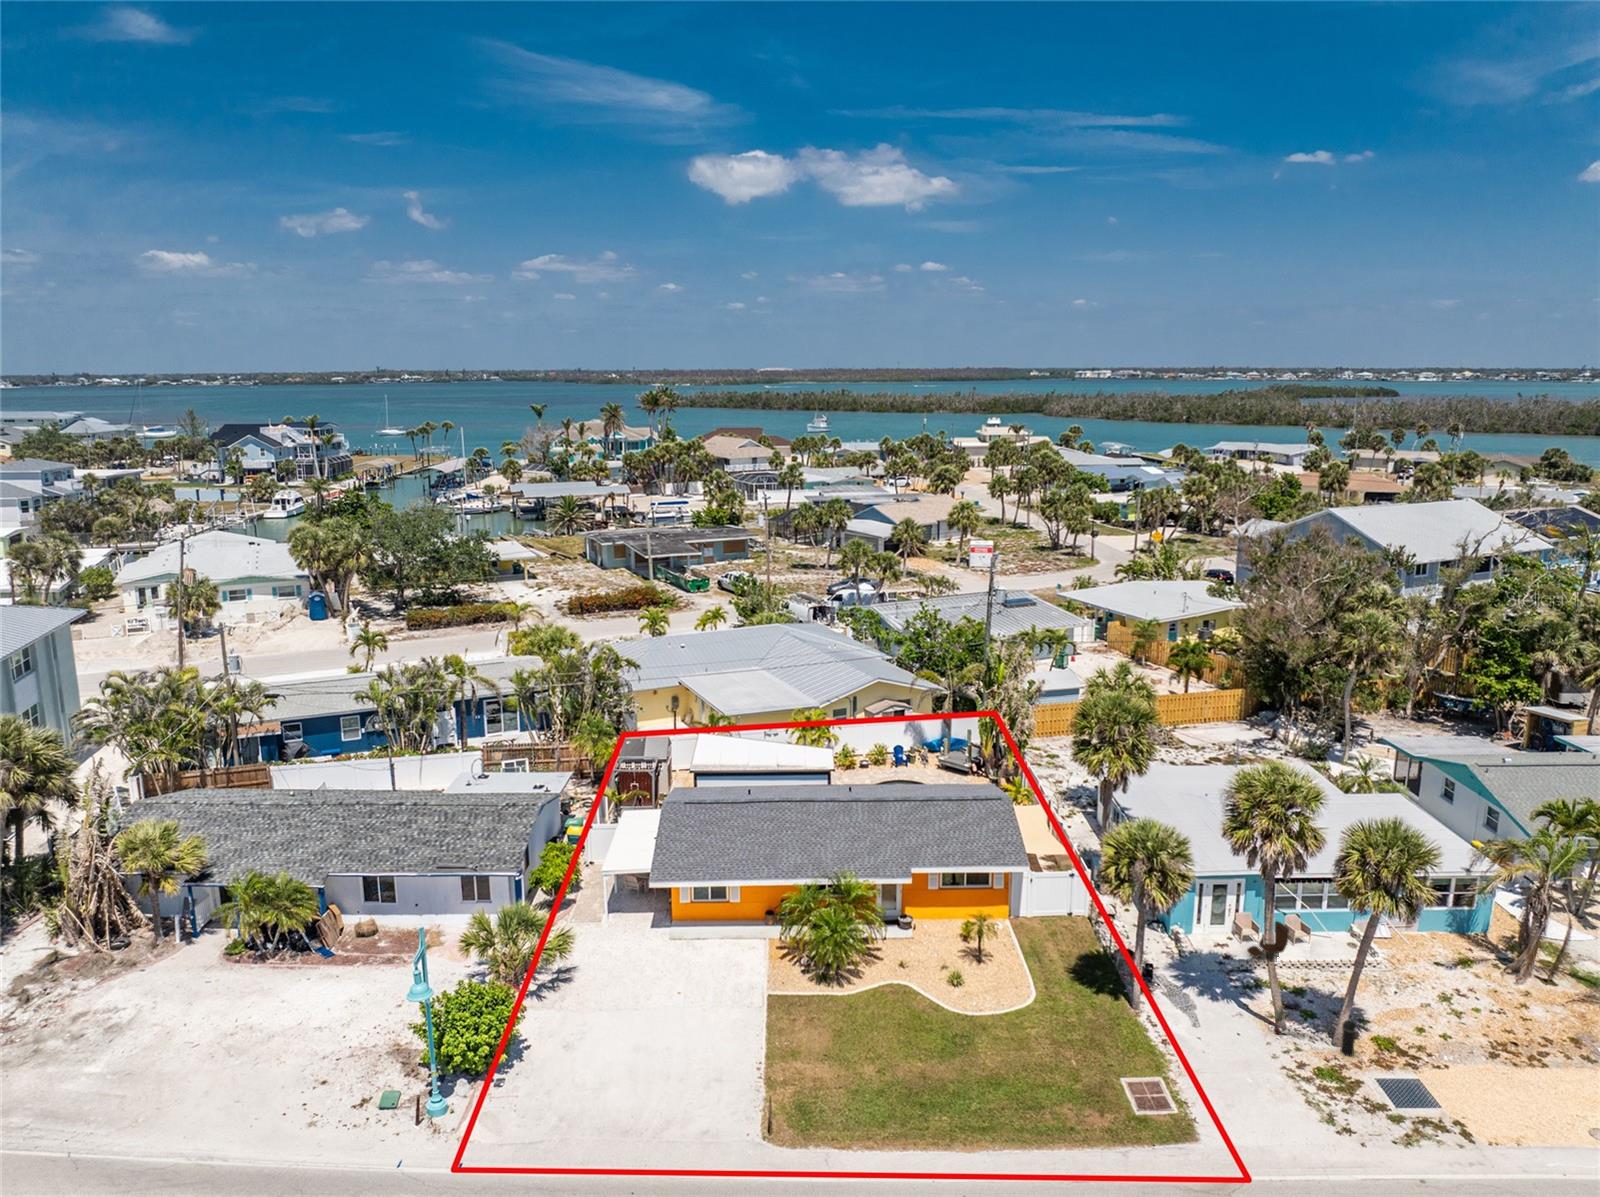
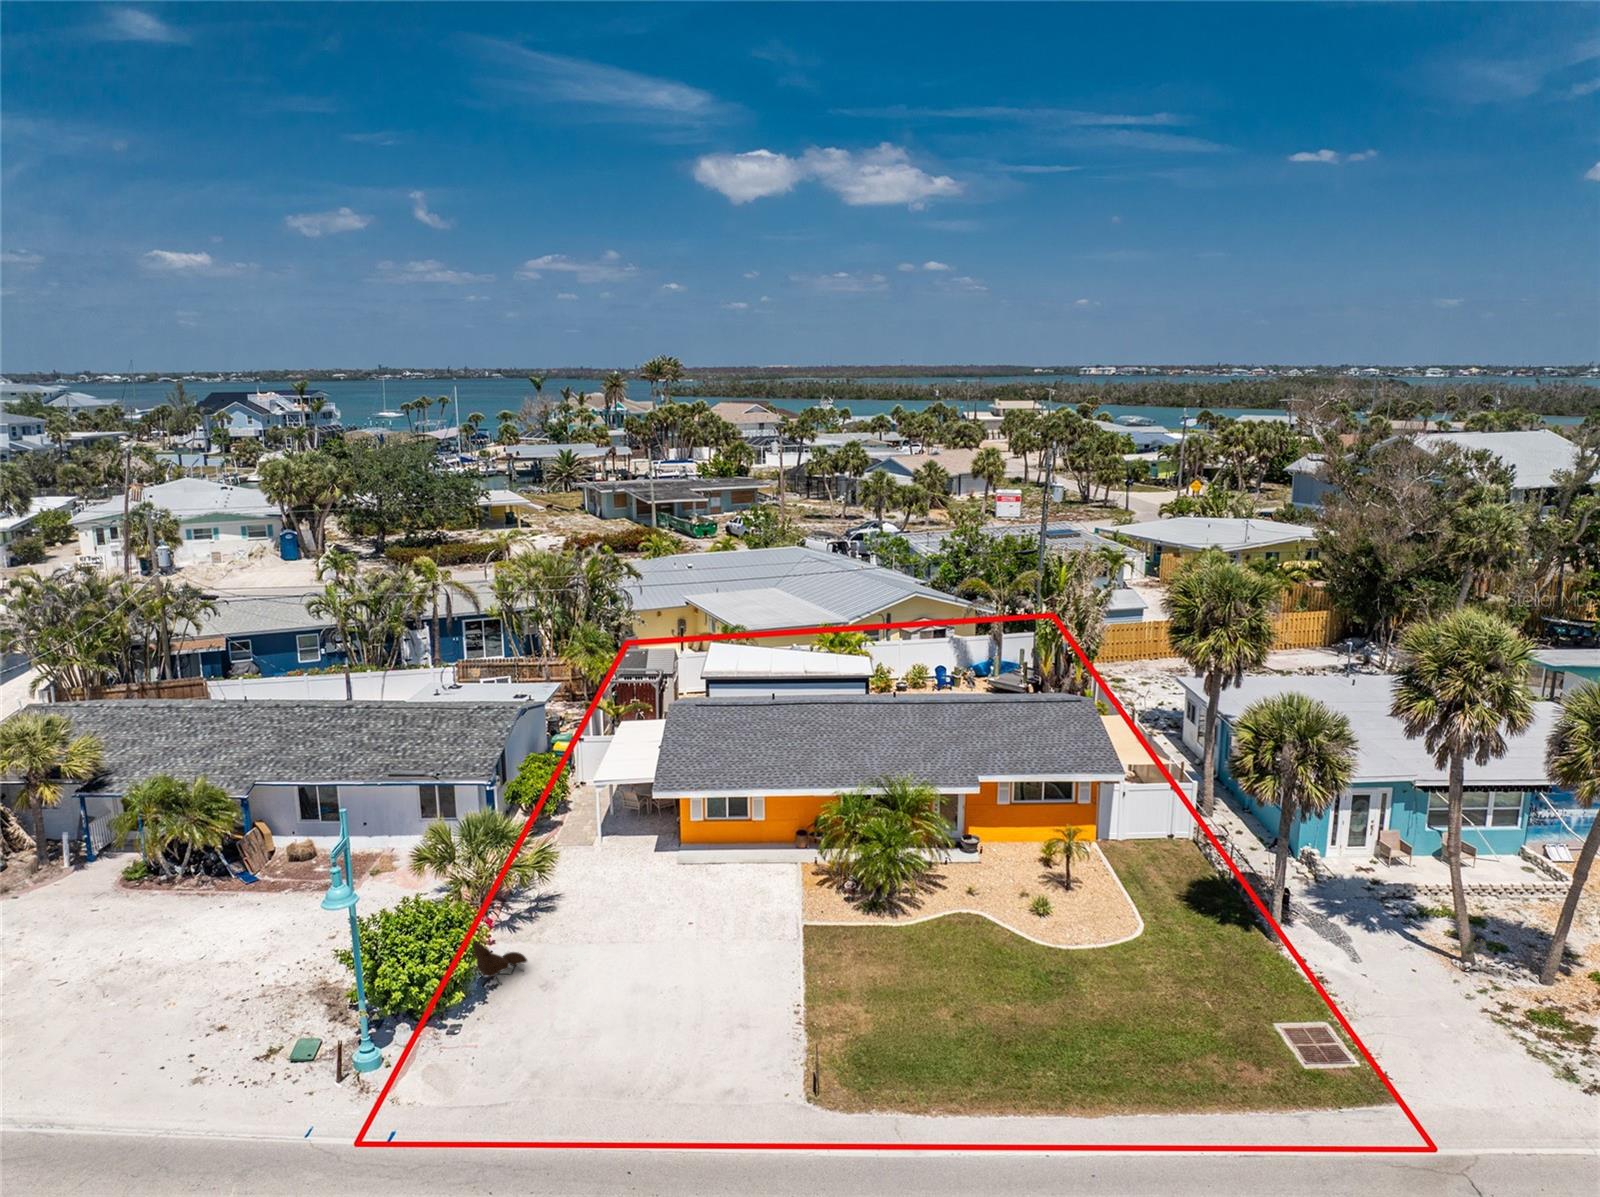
lounge chair: present [1247,921,1289,958] -> present [473,940,527,986]
trash can: present [1340,1020,1357,1056] -> none [1554,951,1580,998]

